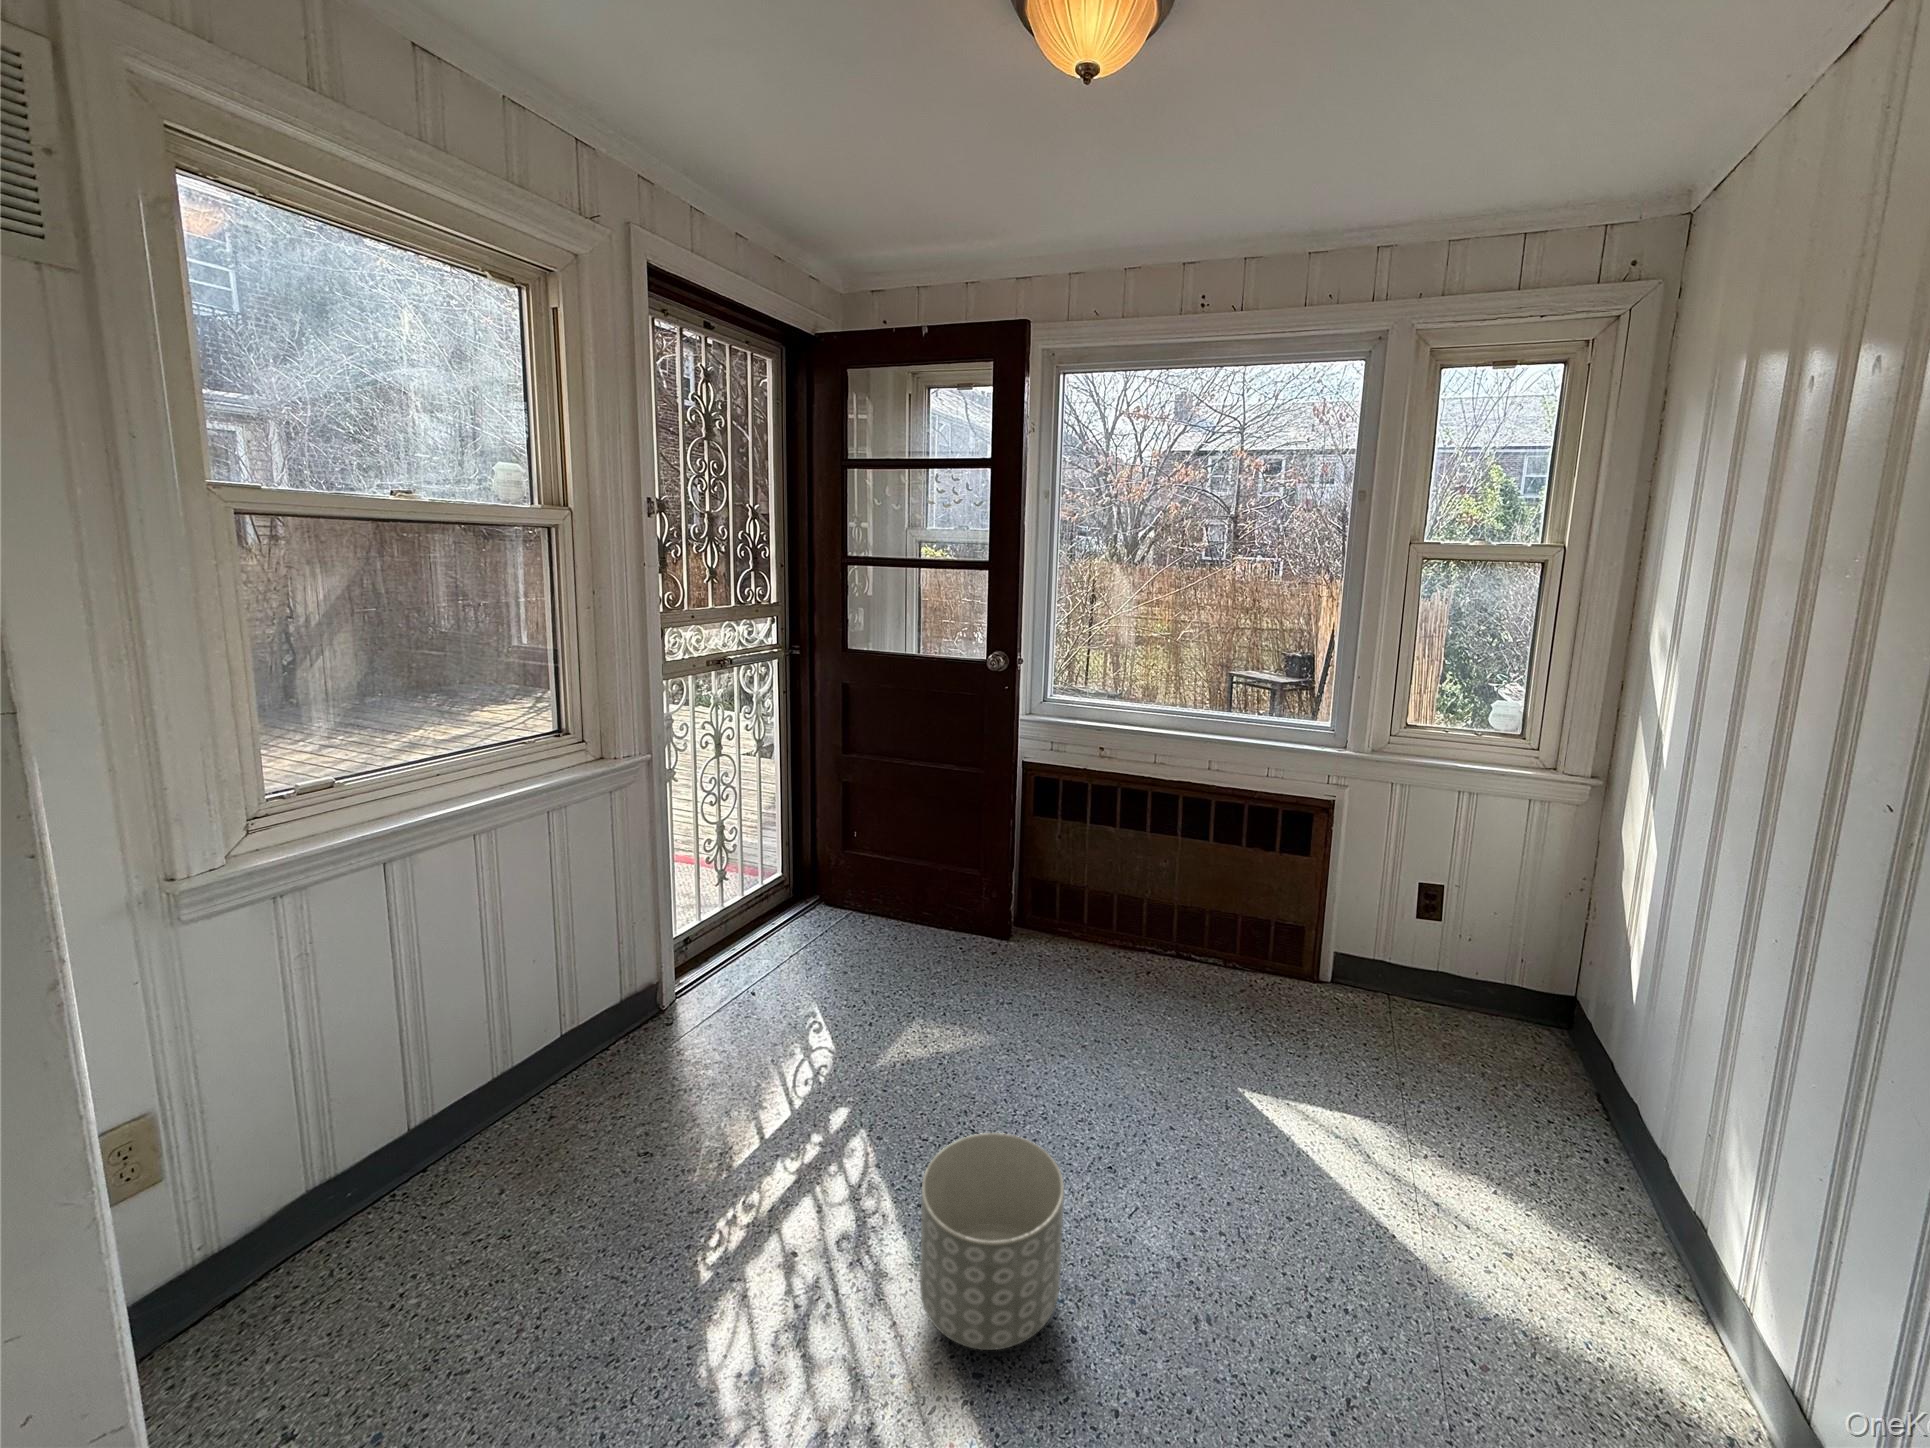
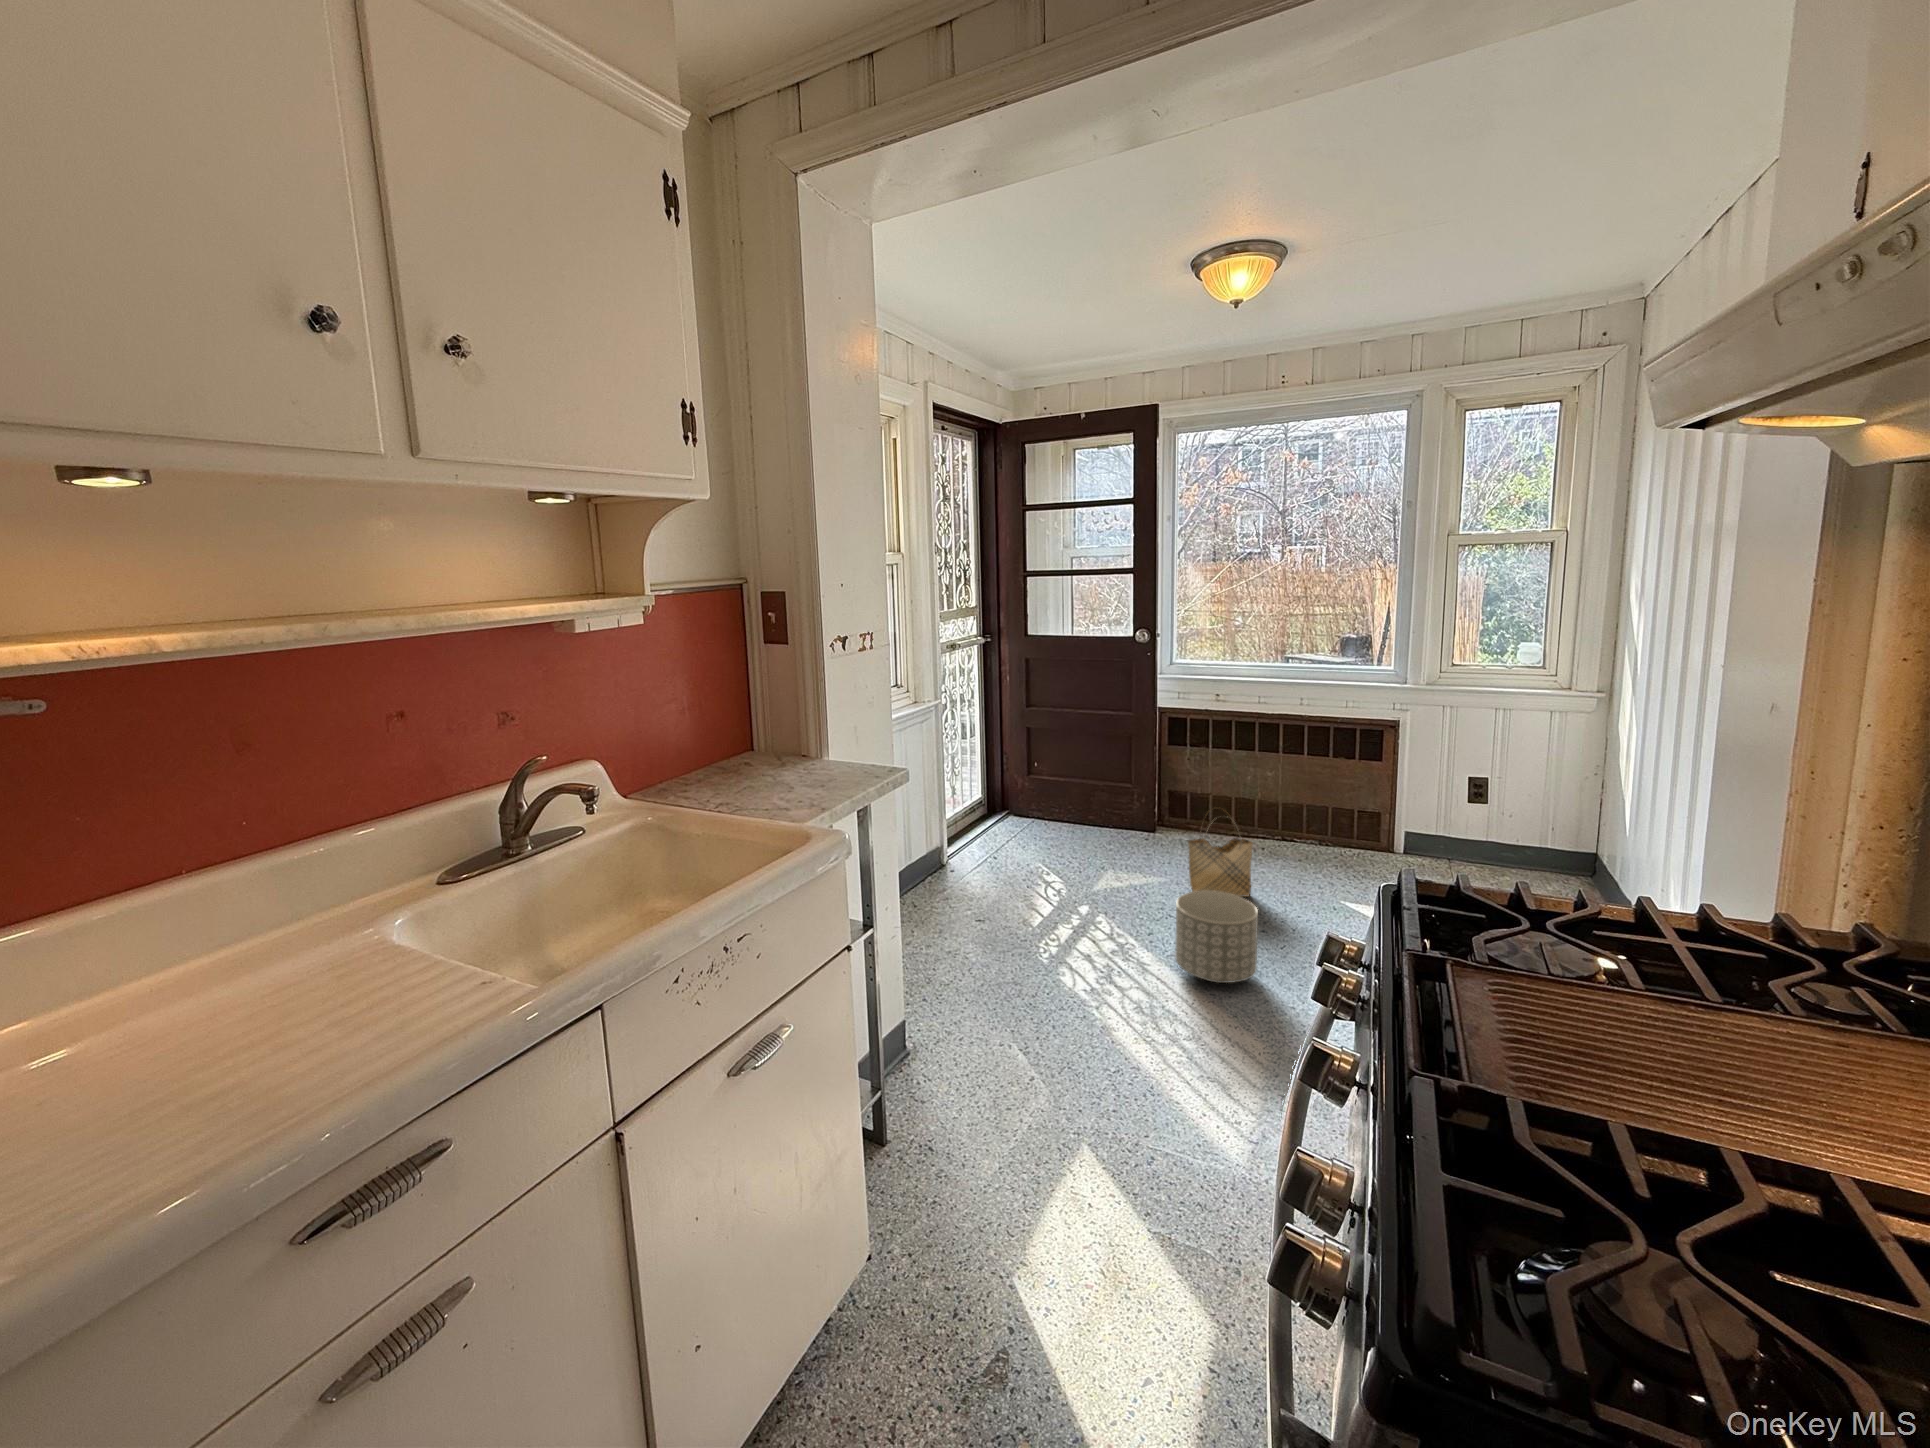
woven basket: none [1015,935,1113,1082] -> present [1188,820,1253,897]

